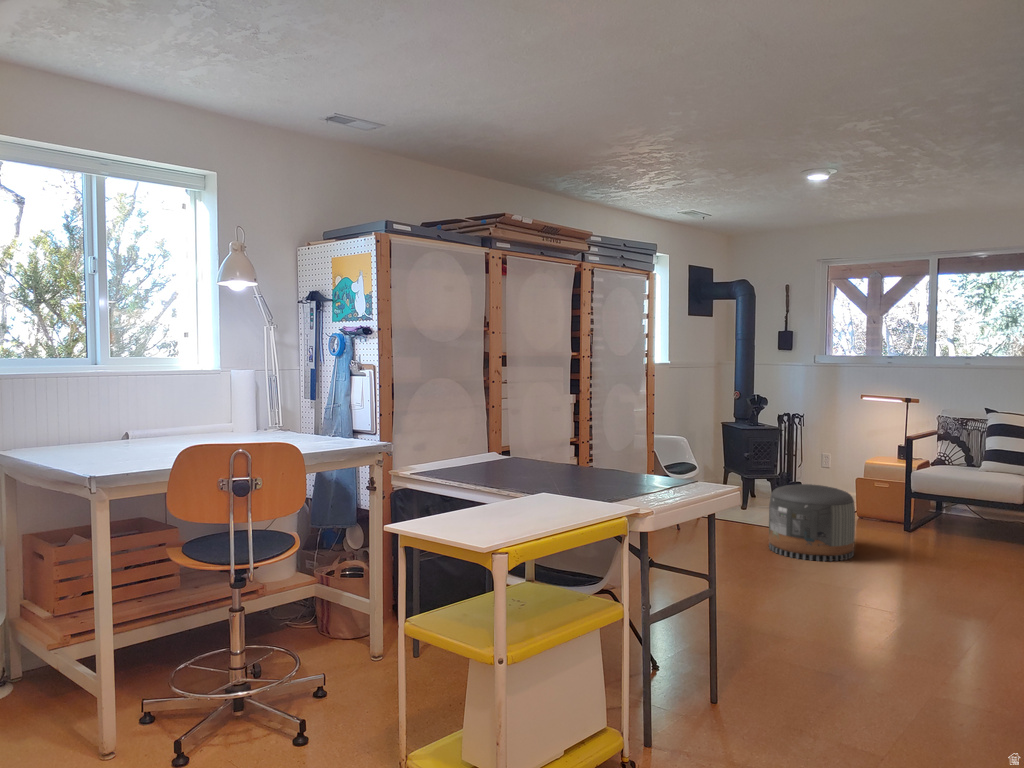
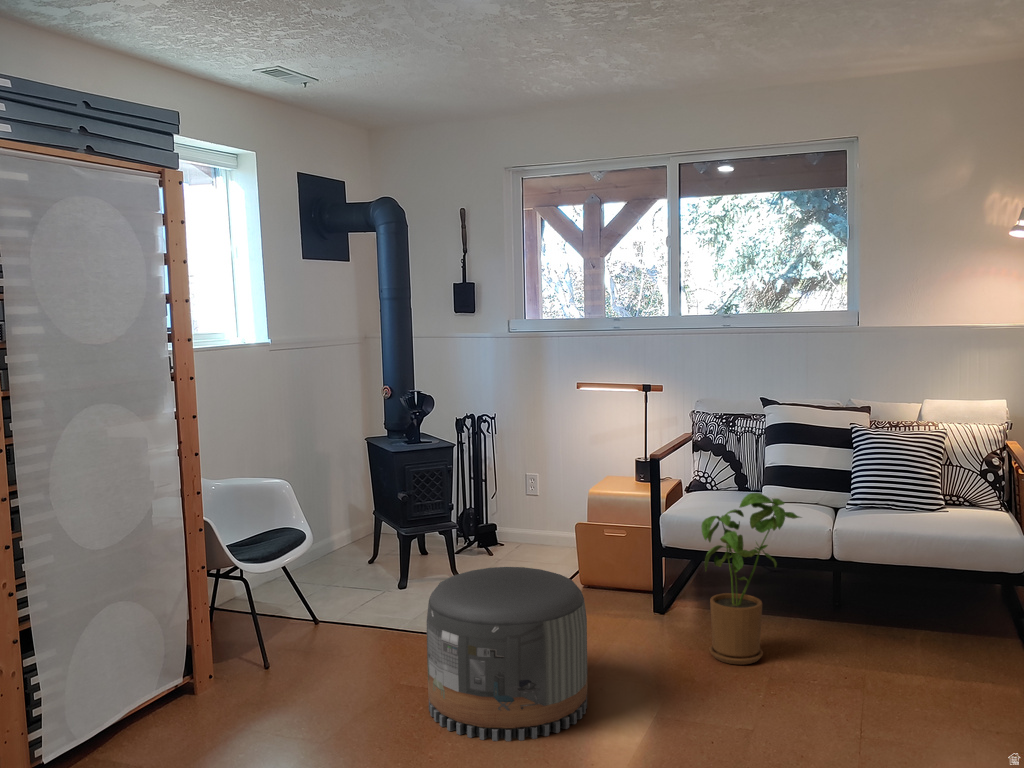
house plant: none [928,457,992,553] -> present [702,493,801,665]

